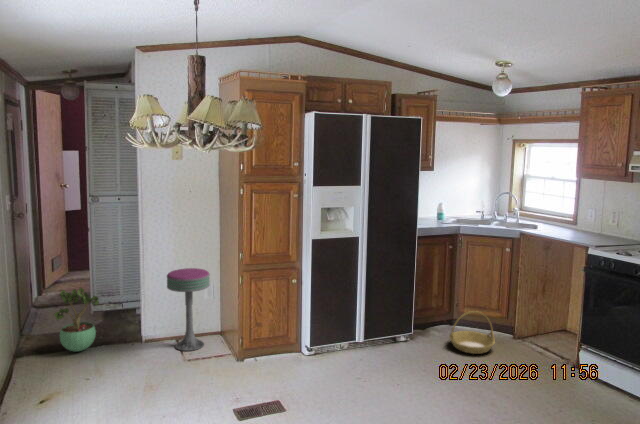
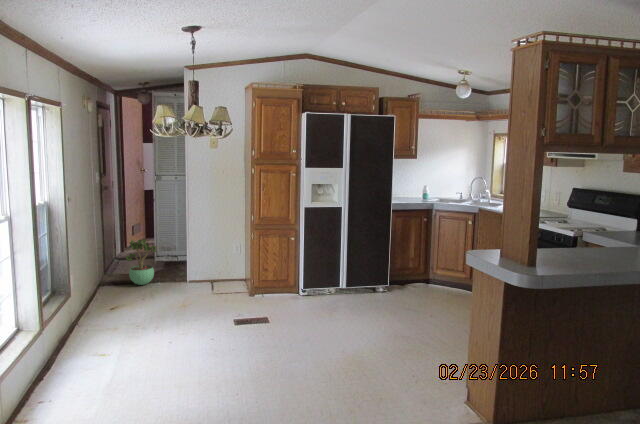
bar stool: present [167,268,210,351] -> none [203,229,235,289]
basket: present [450,311,495,354] -> none [416,269,452,302]

